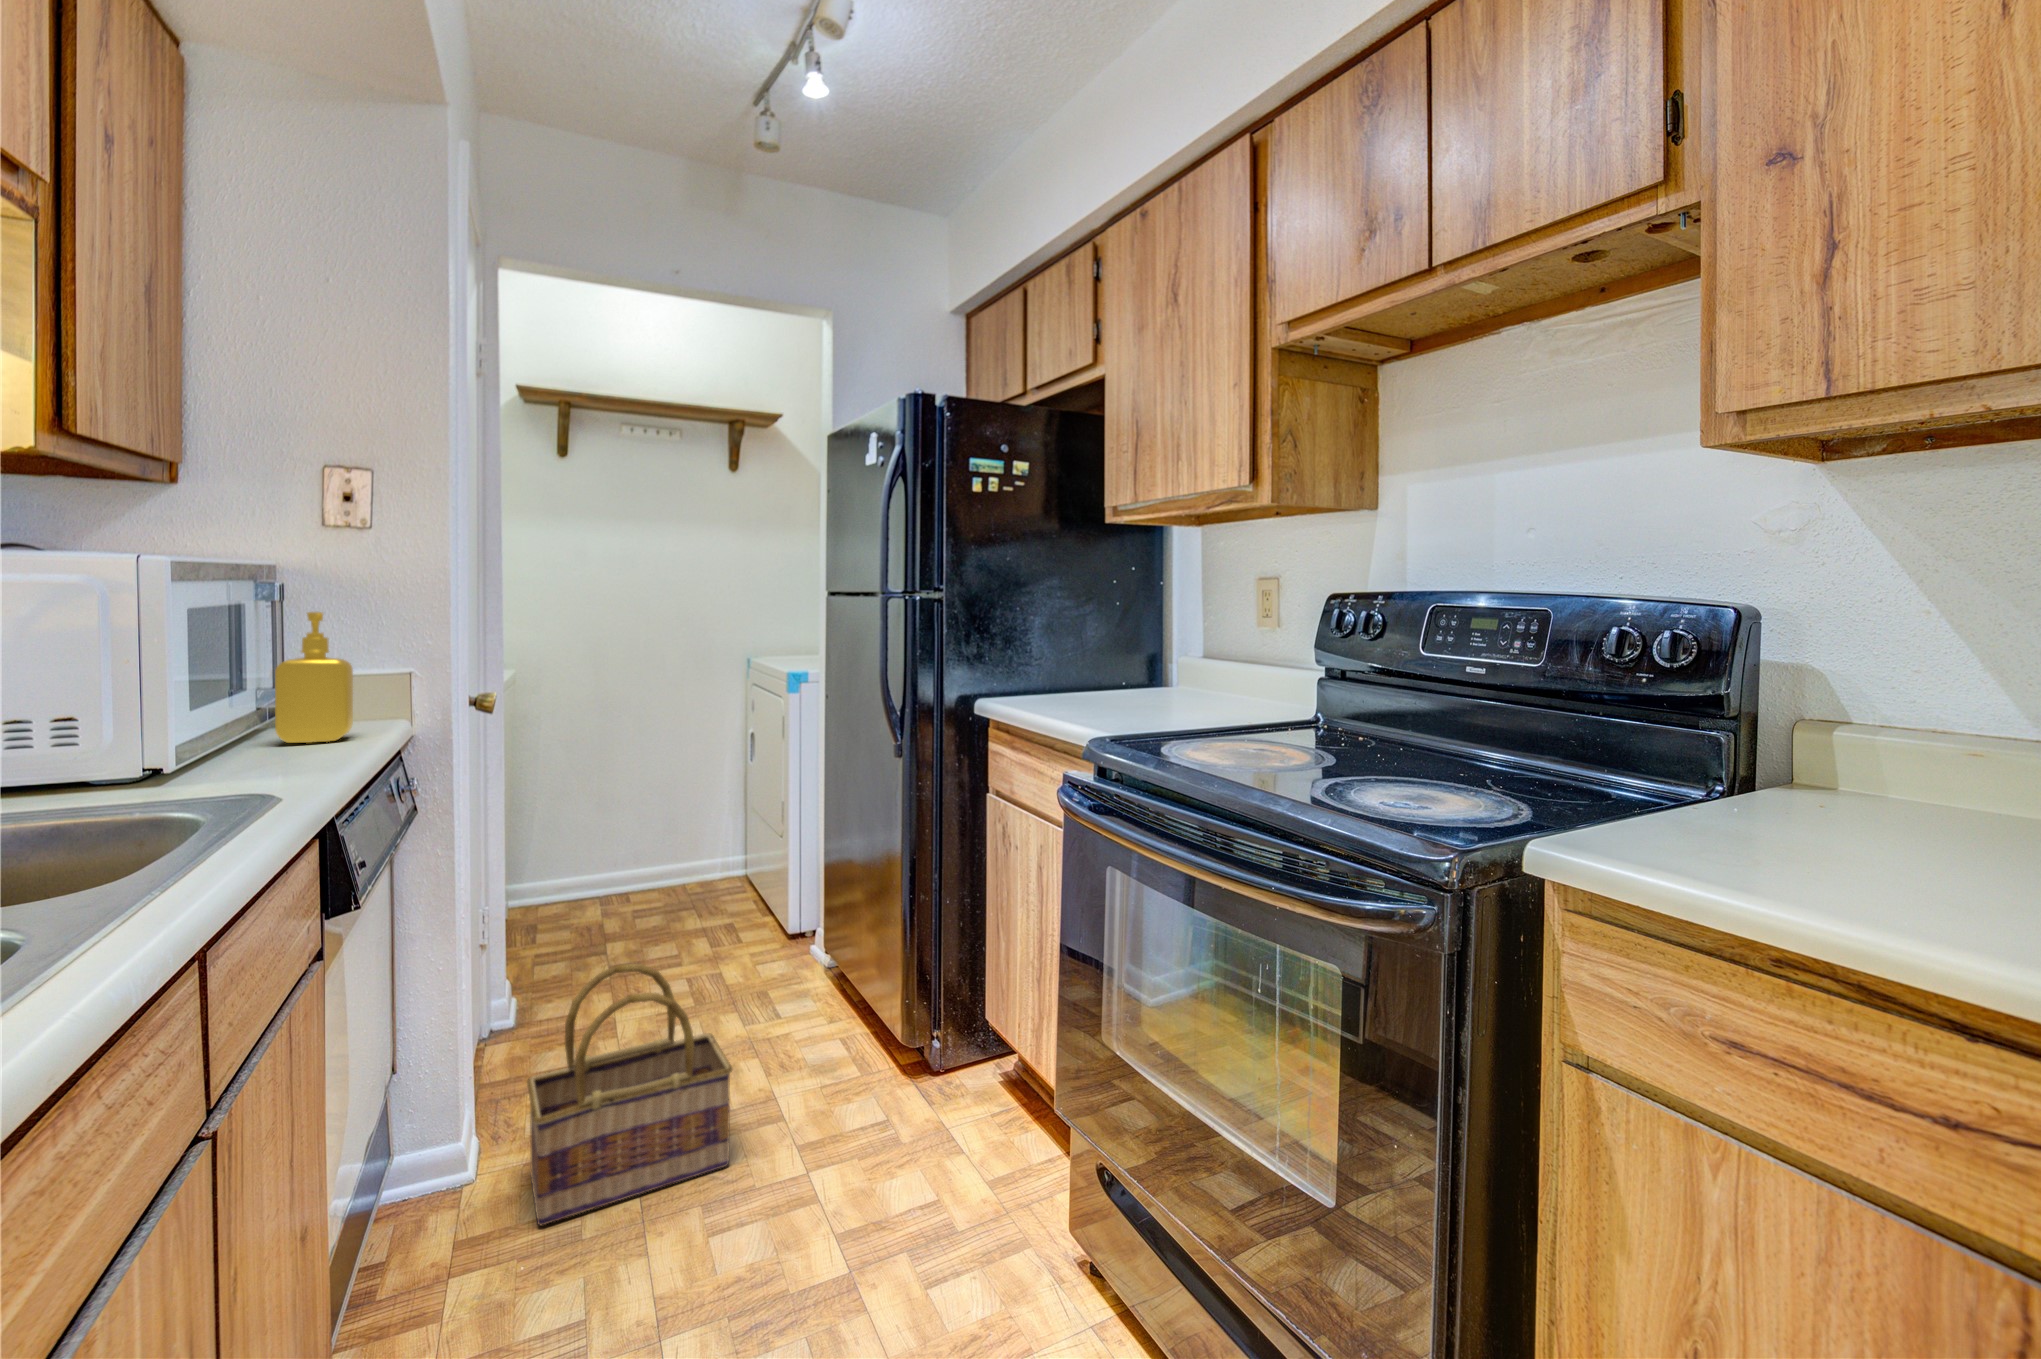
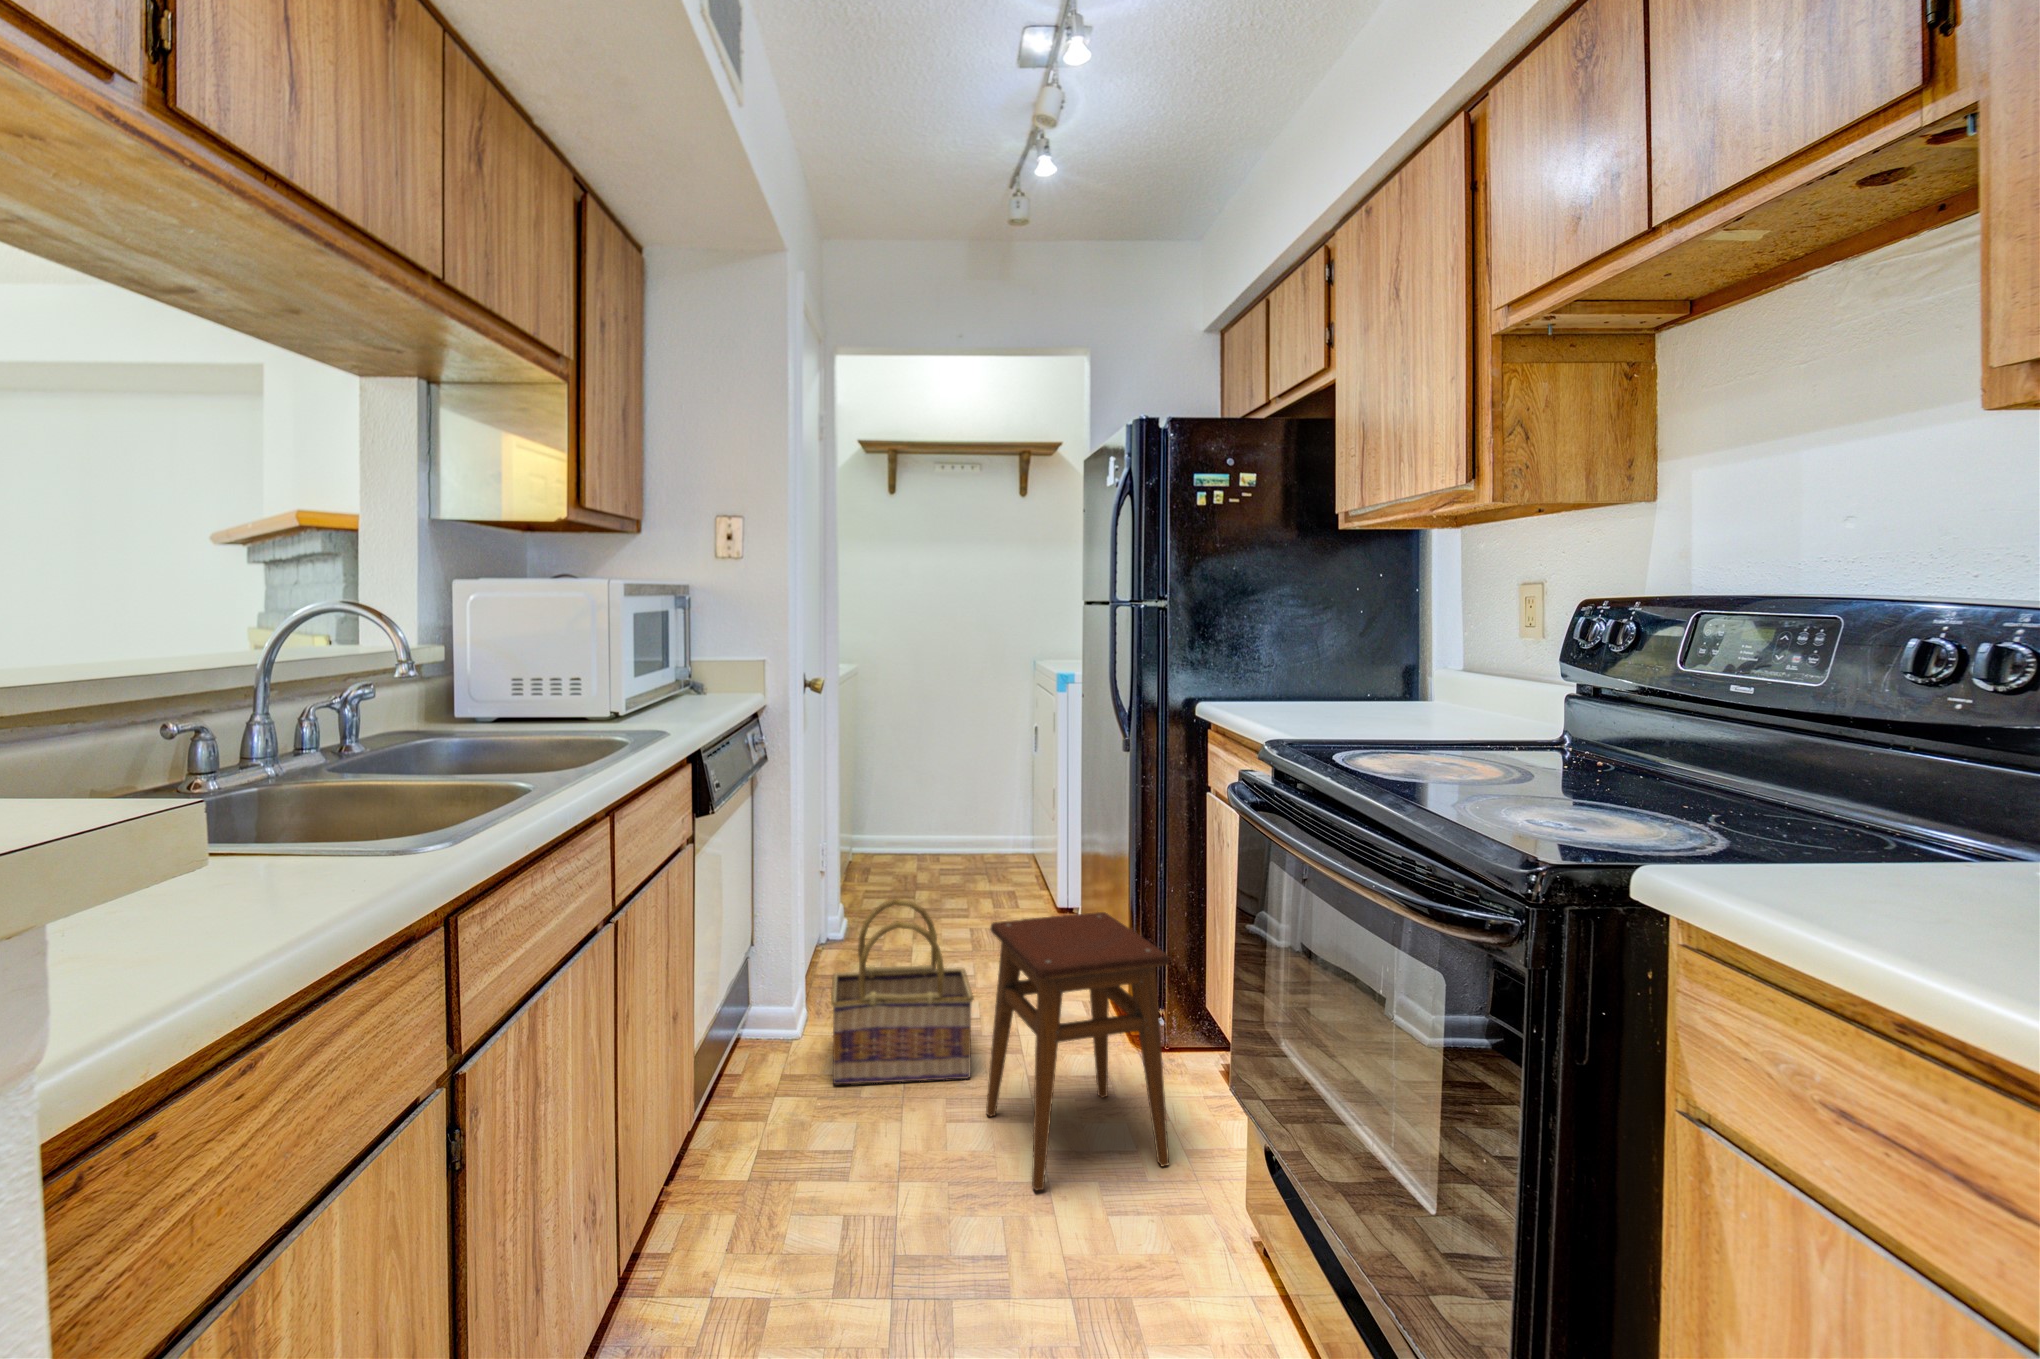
soap dispenser: present [275,612,353,743] -> none [685,620,728,709]
stool: none [758,938,979,1282] -> present [986,912,1169,1190]

